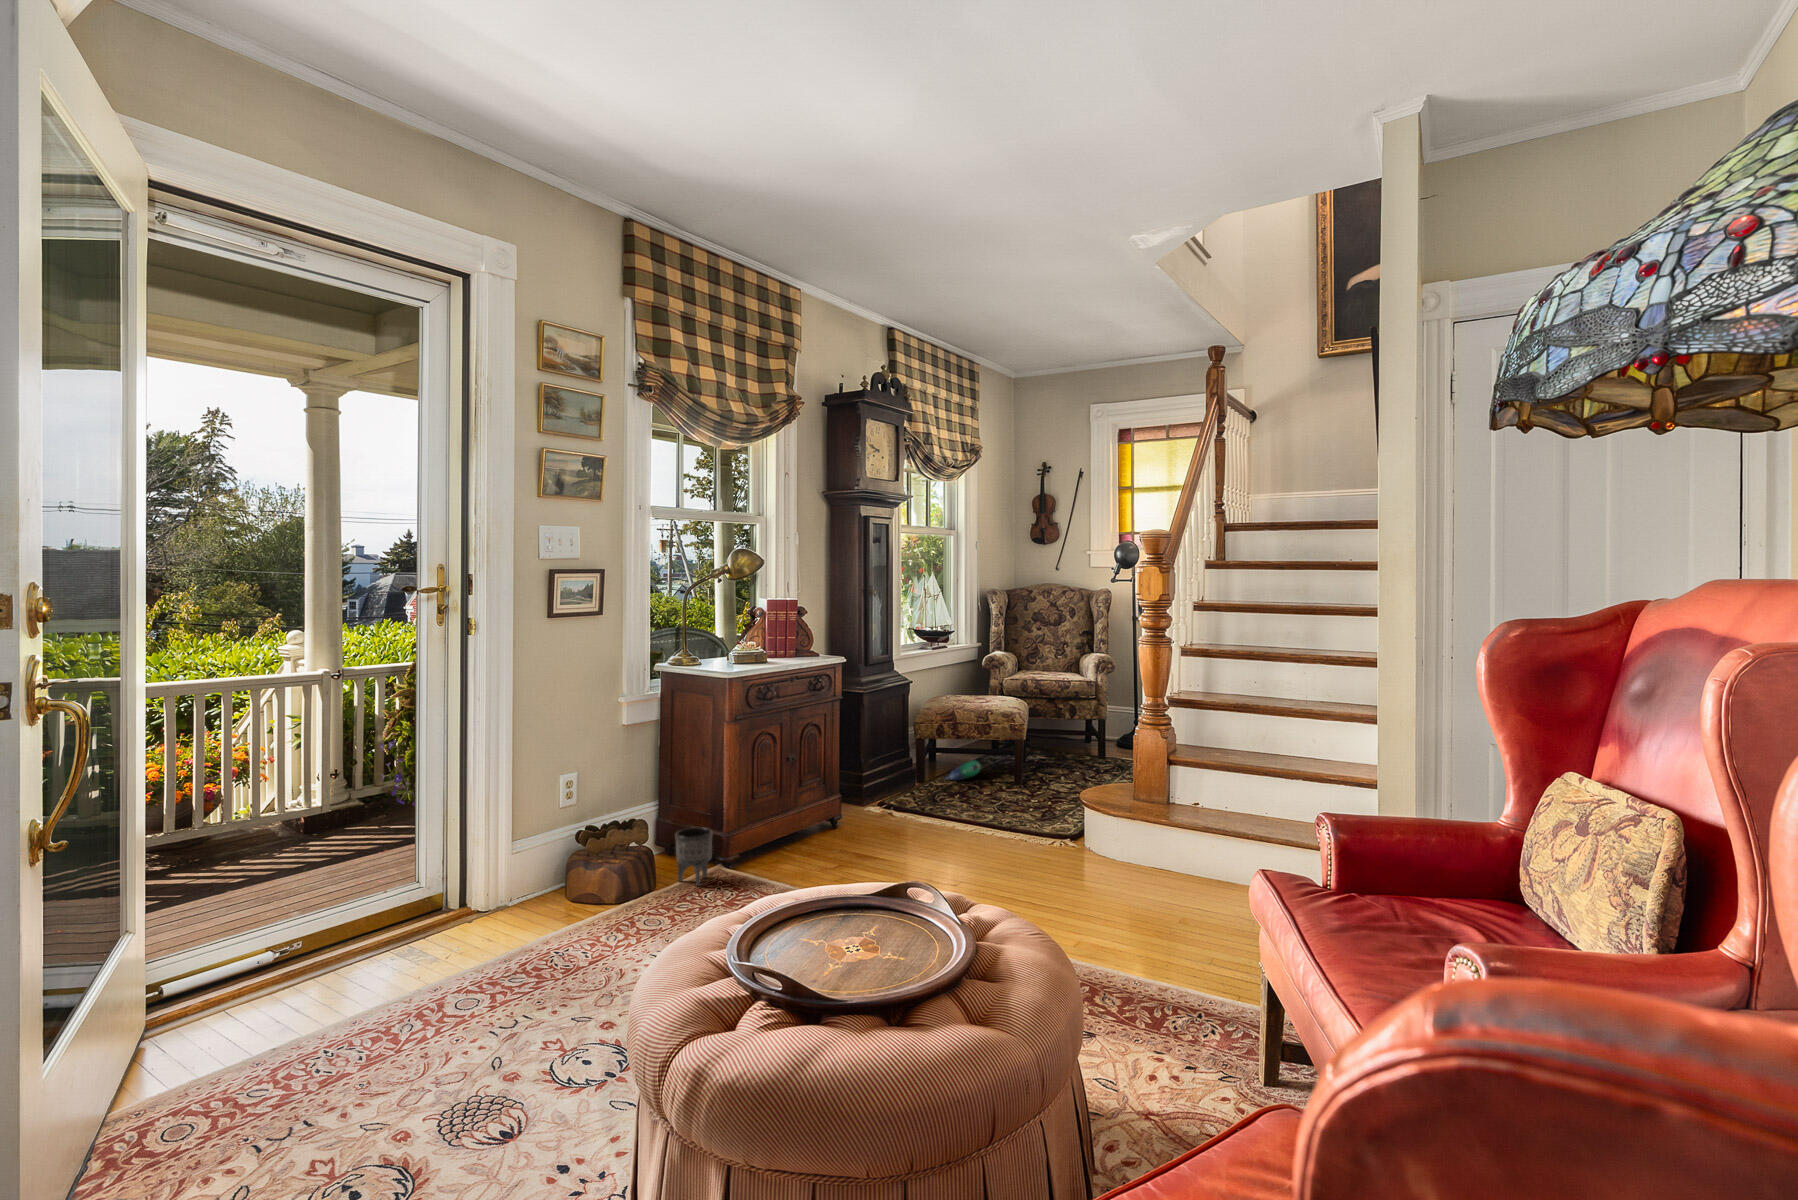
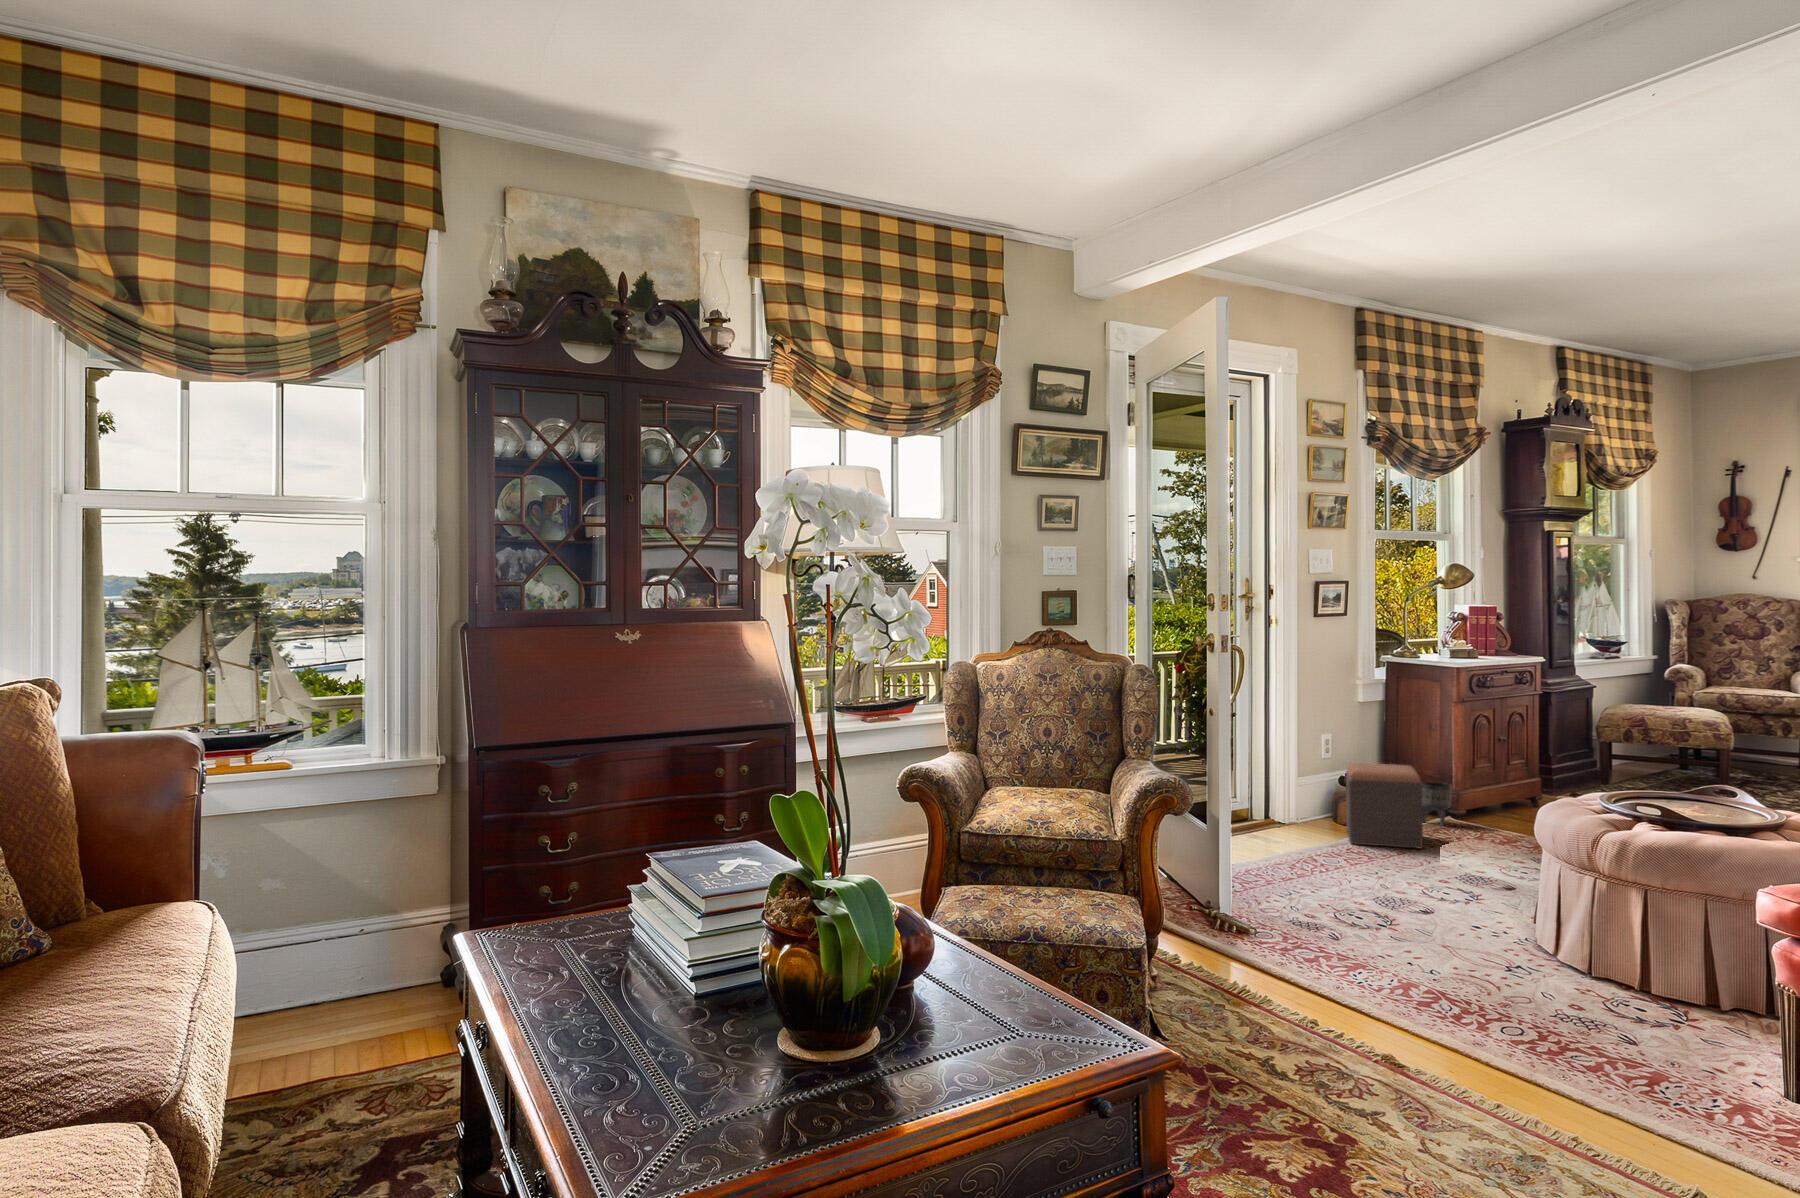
plush toy: present [946,760,981,780] -> none [1633,767,1674,786]
footstool: none [529,823,645,954] -> present [1346,763,1423,849]

